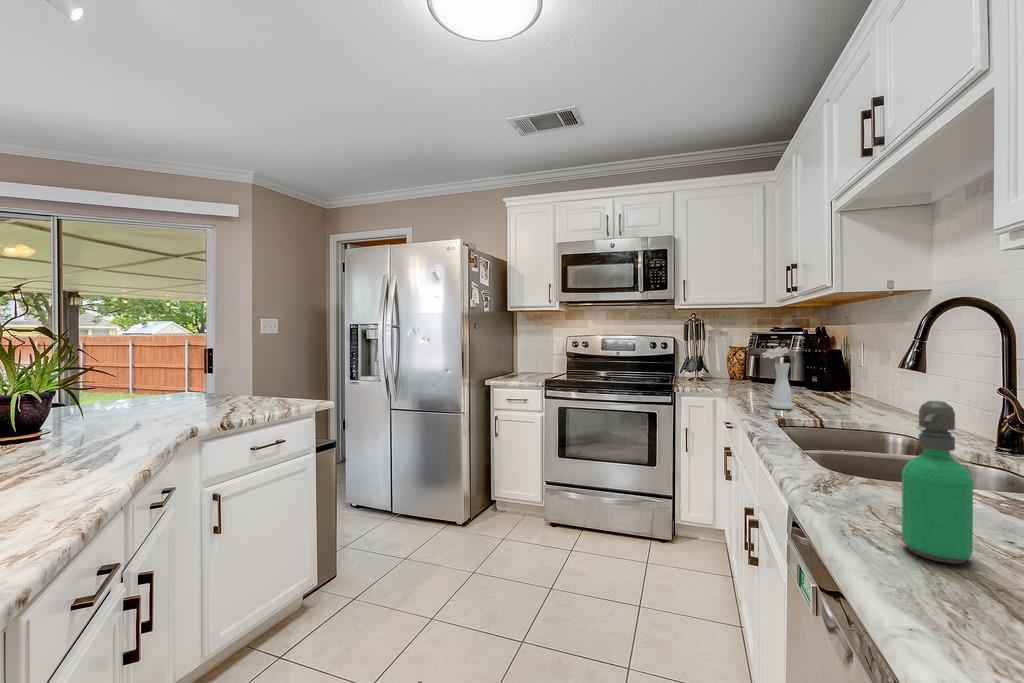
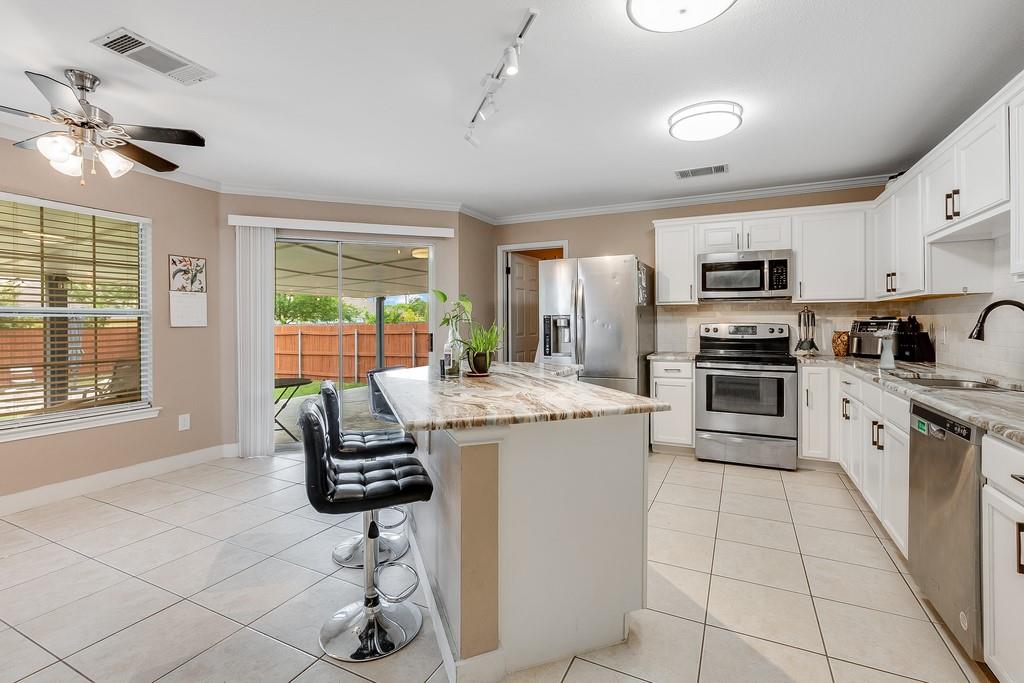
soap dispenser: present [902,401,973,564] -> none [961,344,989,402]

